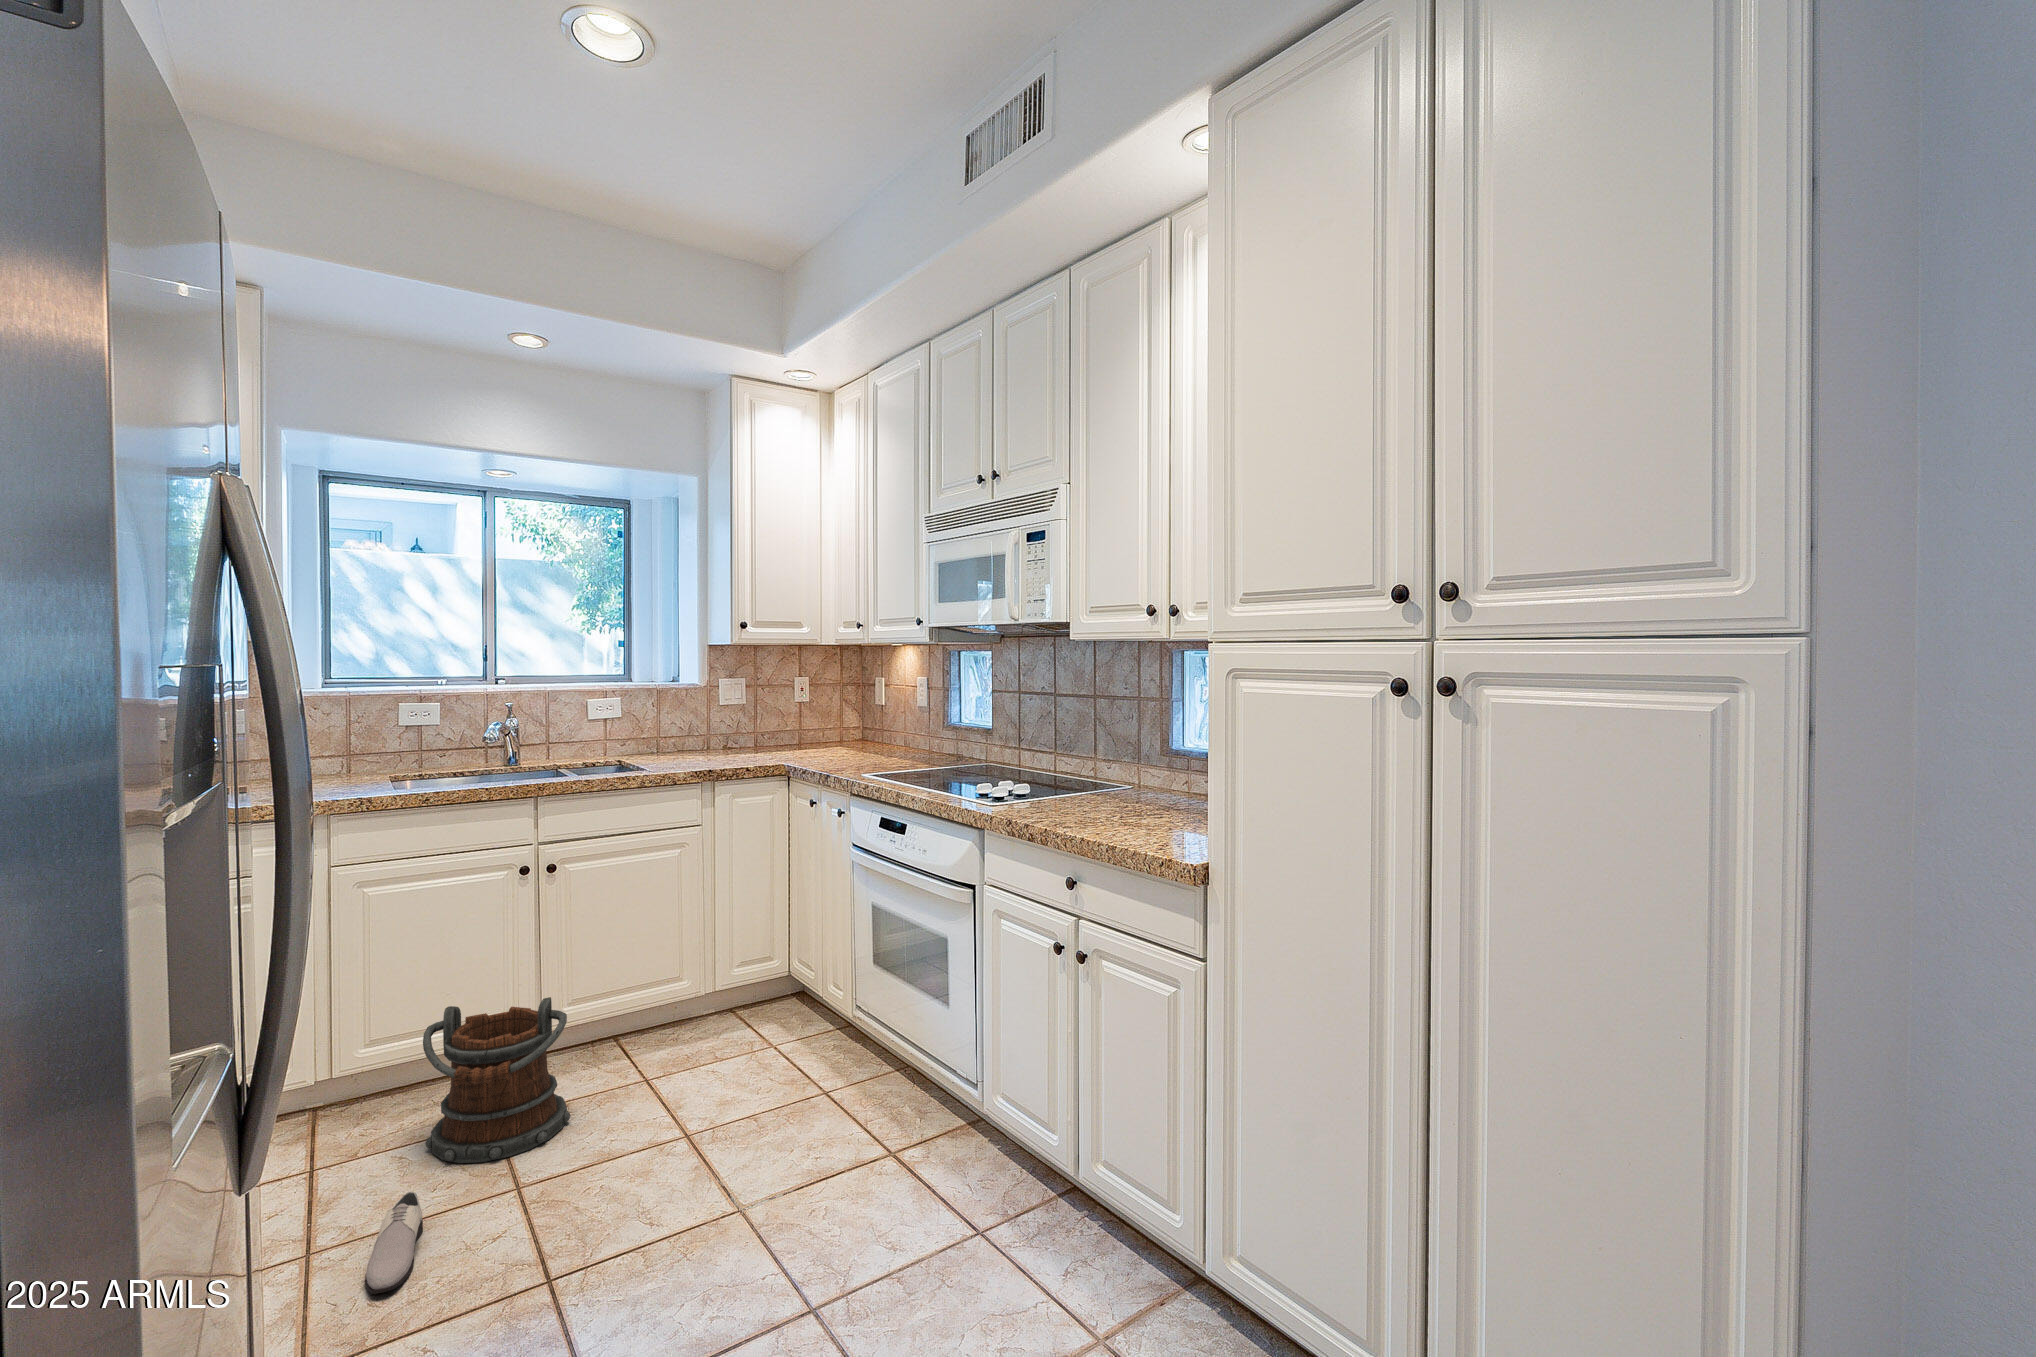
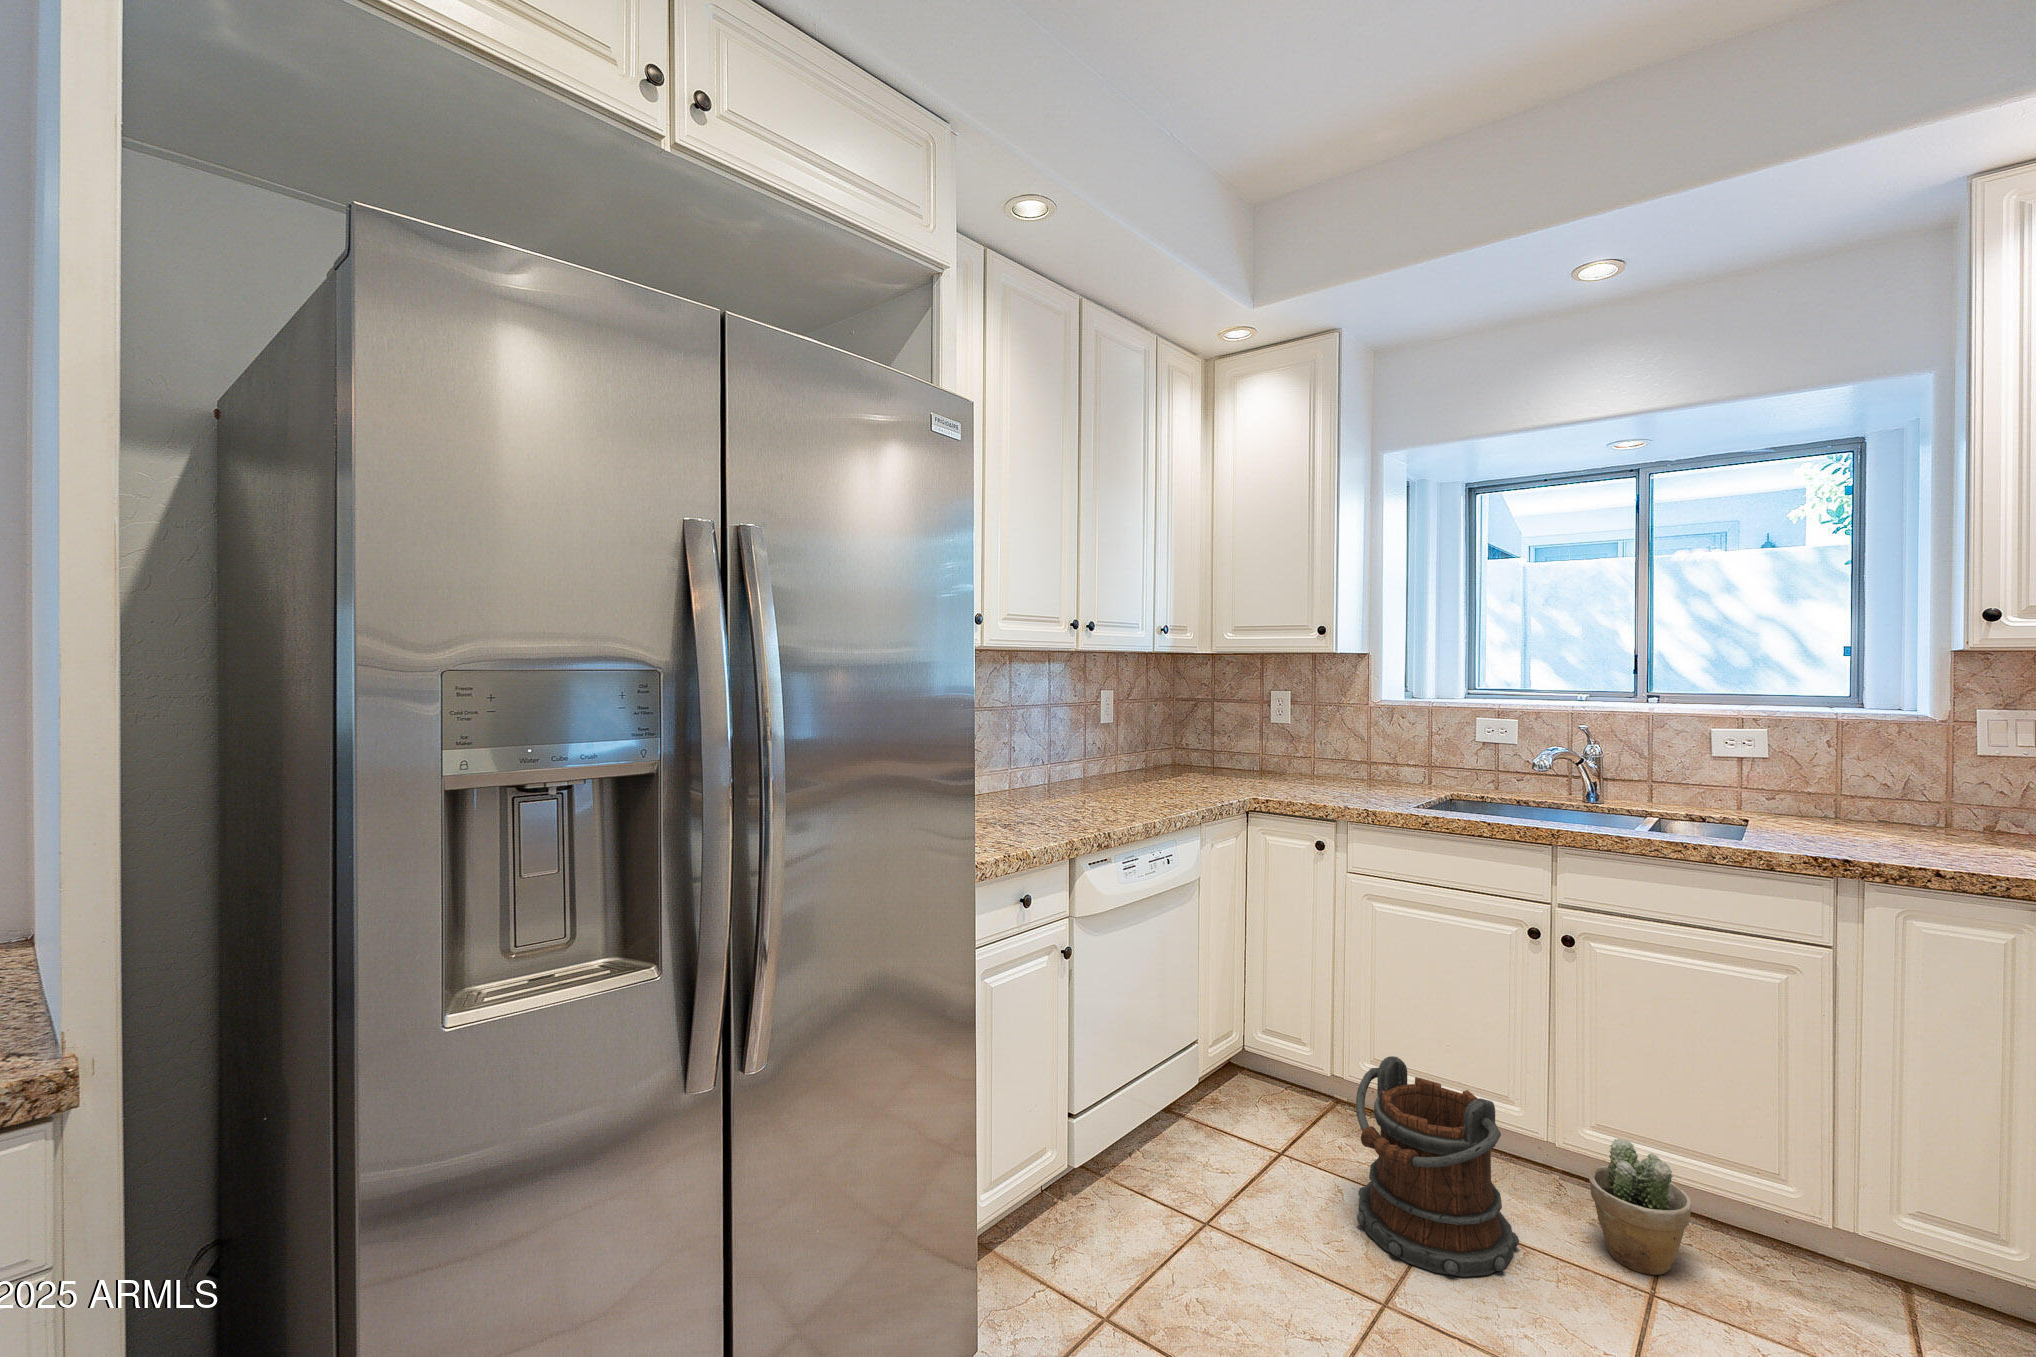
potted plant: none [592,991,656,1078] -> present [1589,1139,1691,1275]
shoe: present [365,1192,423,1294] -> none [1183,1226,1279,1311]

